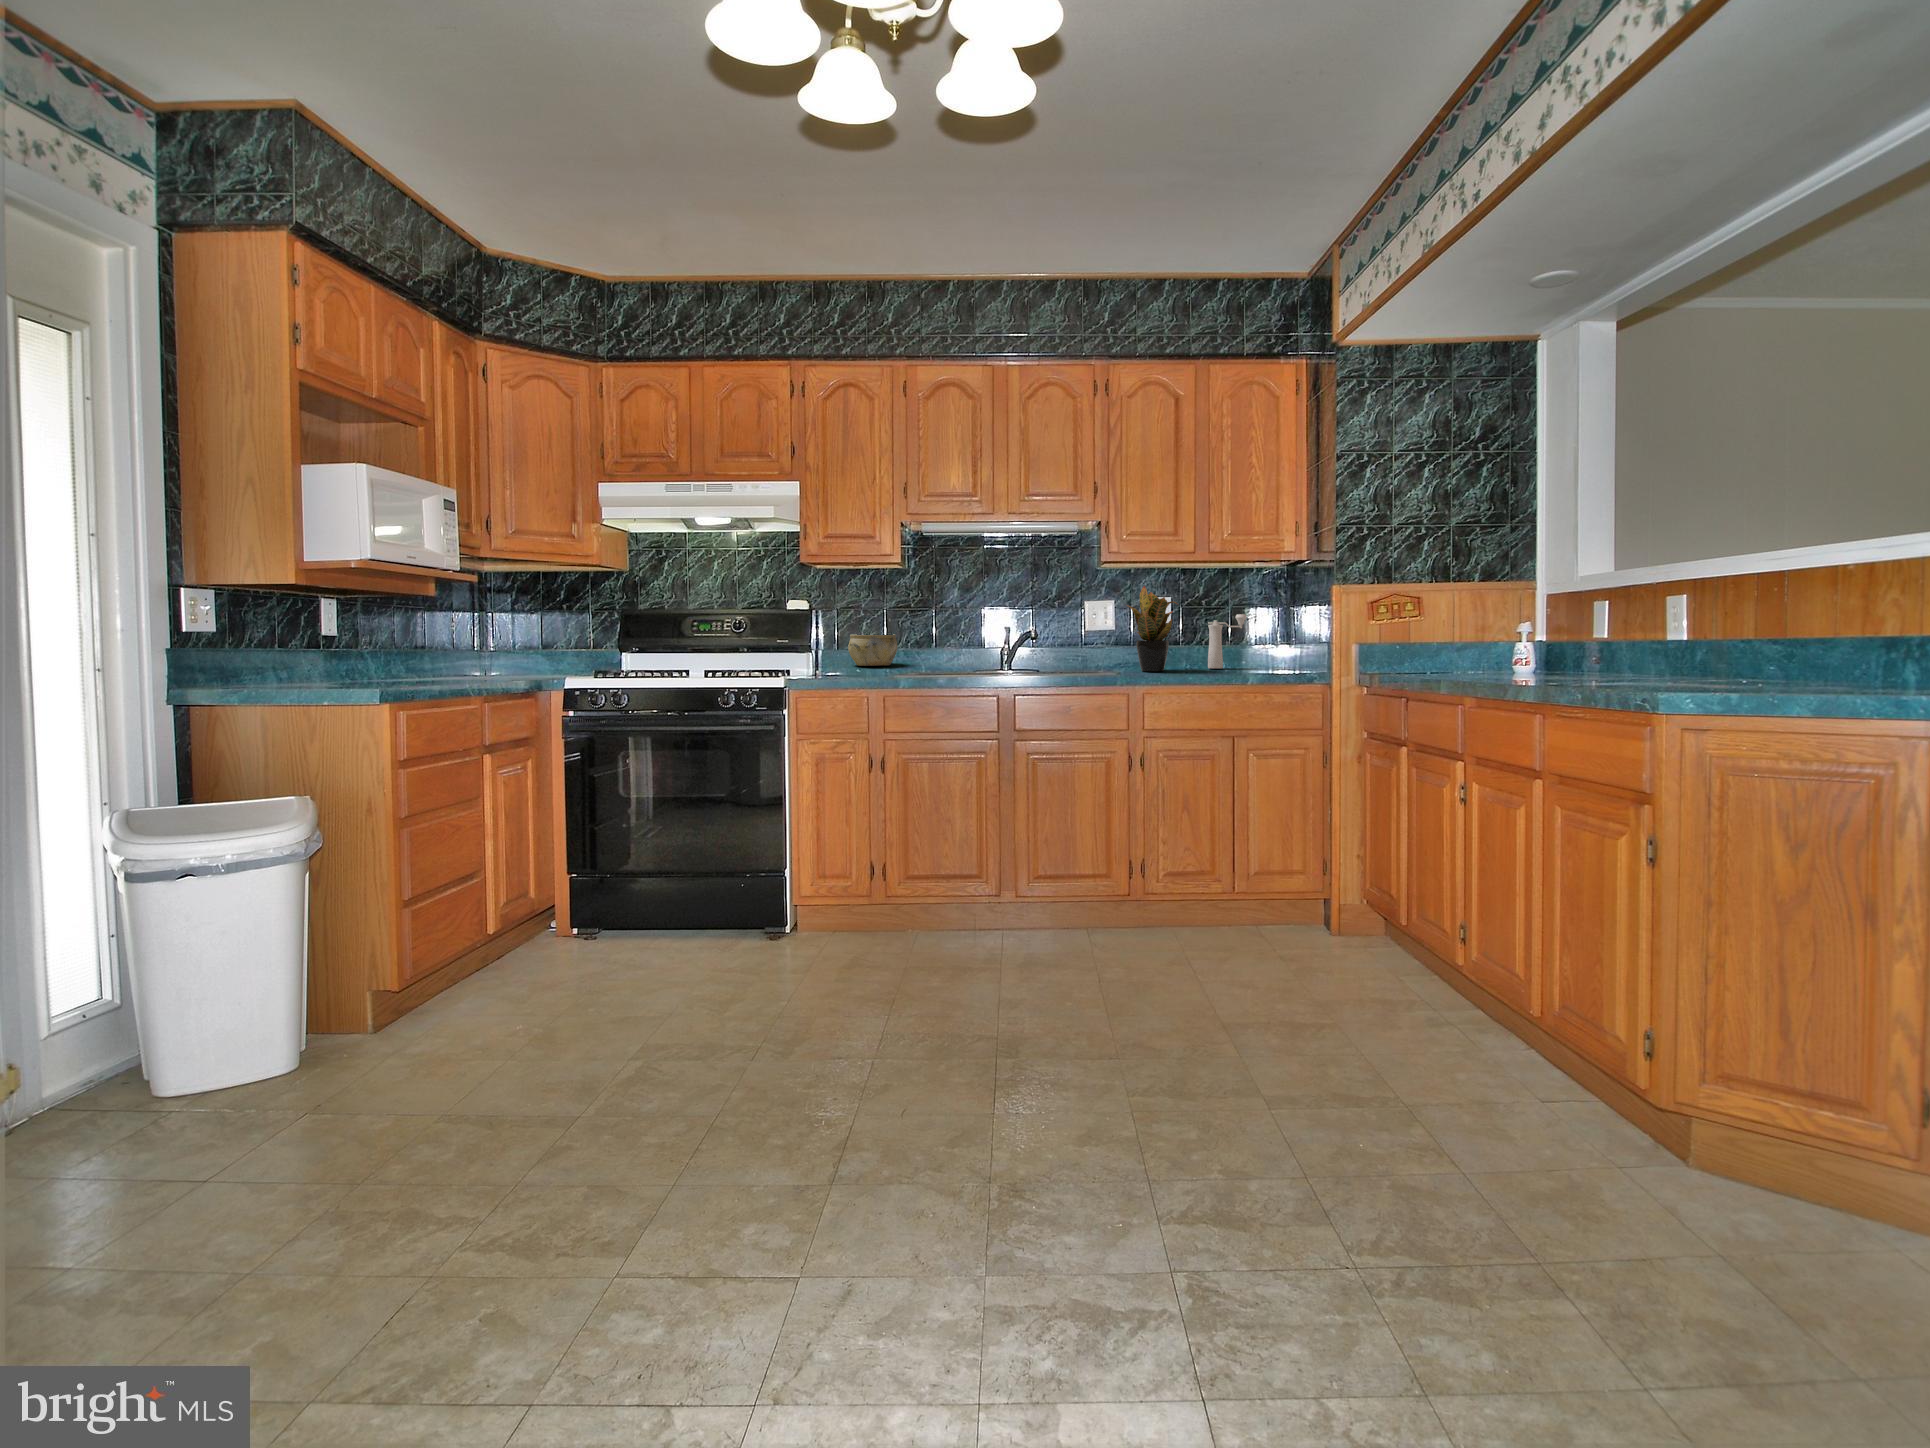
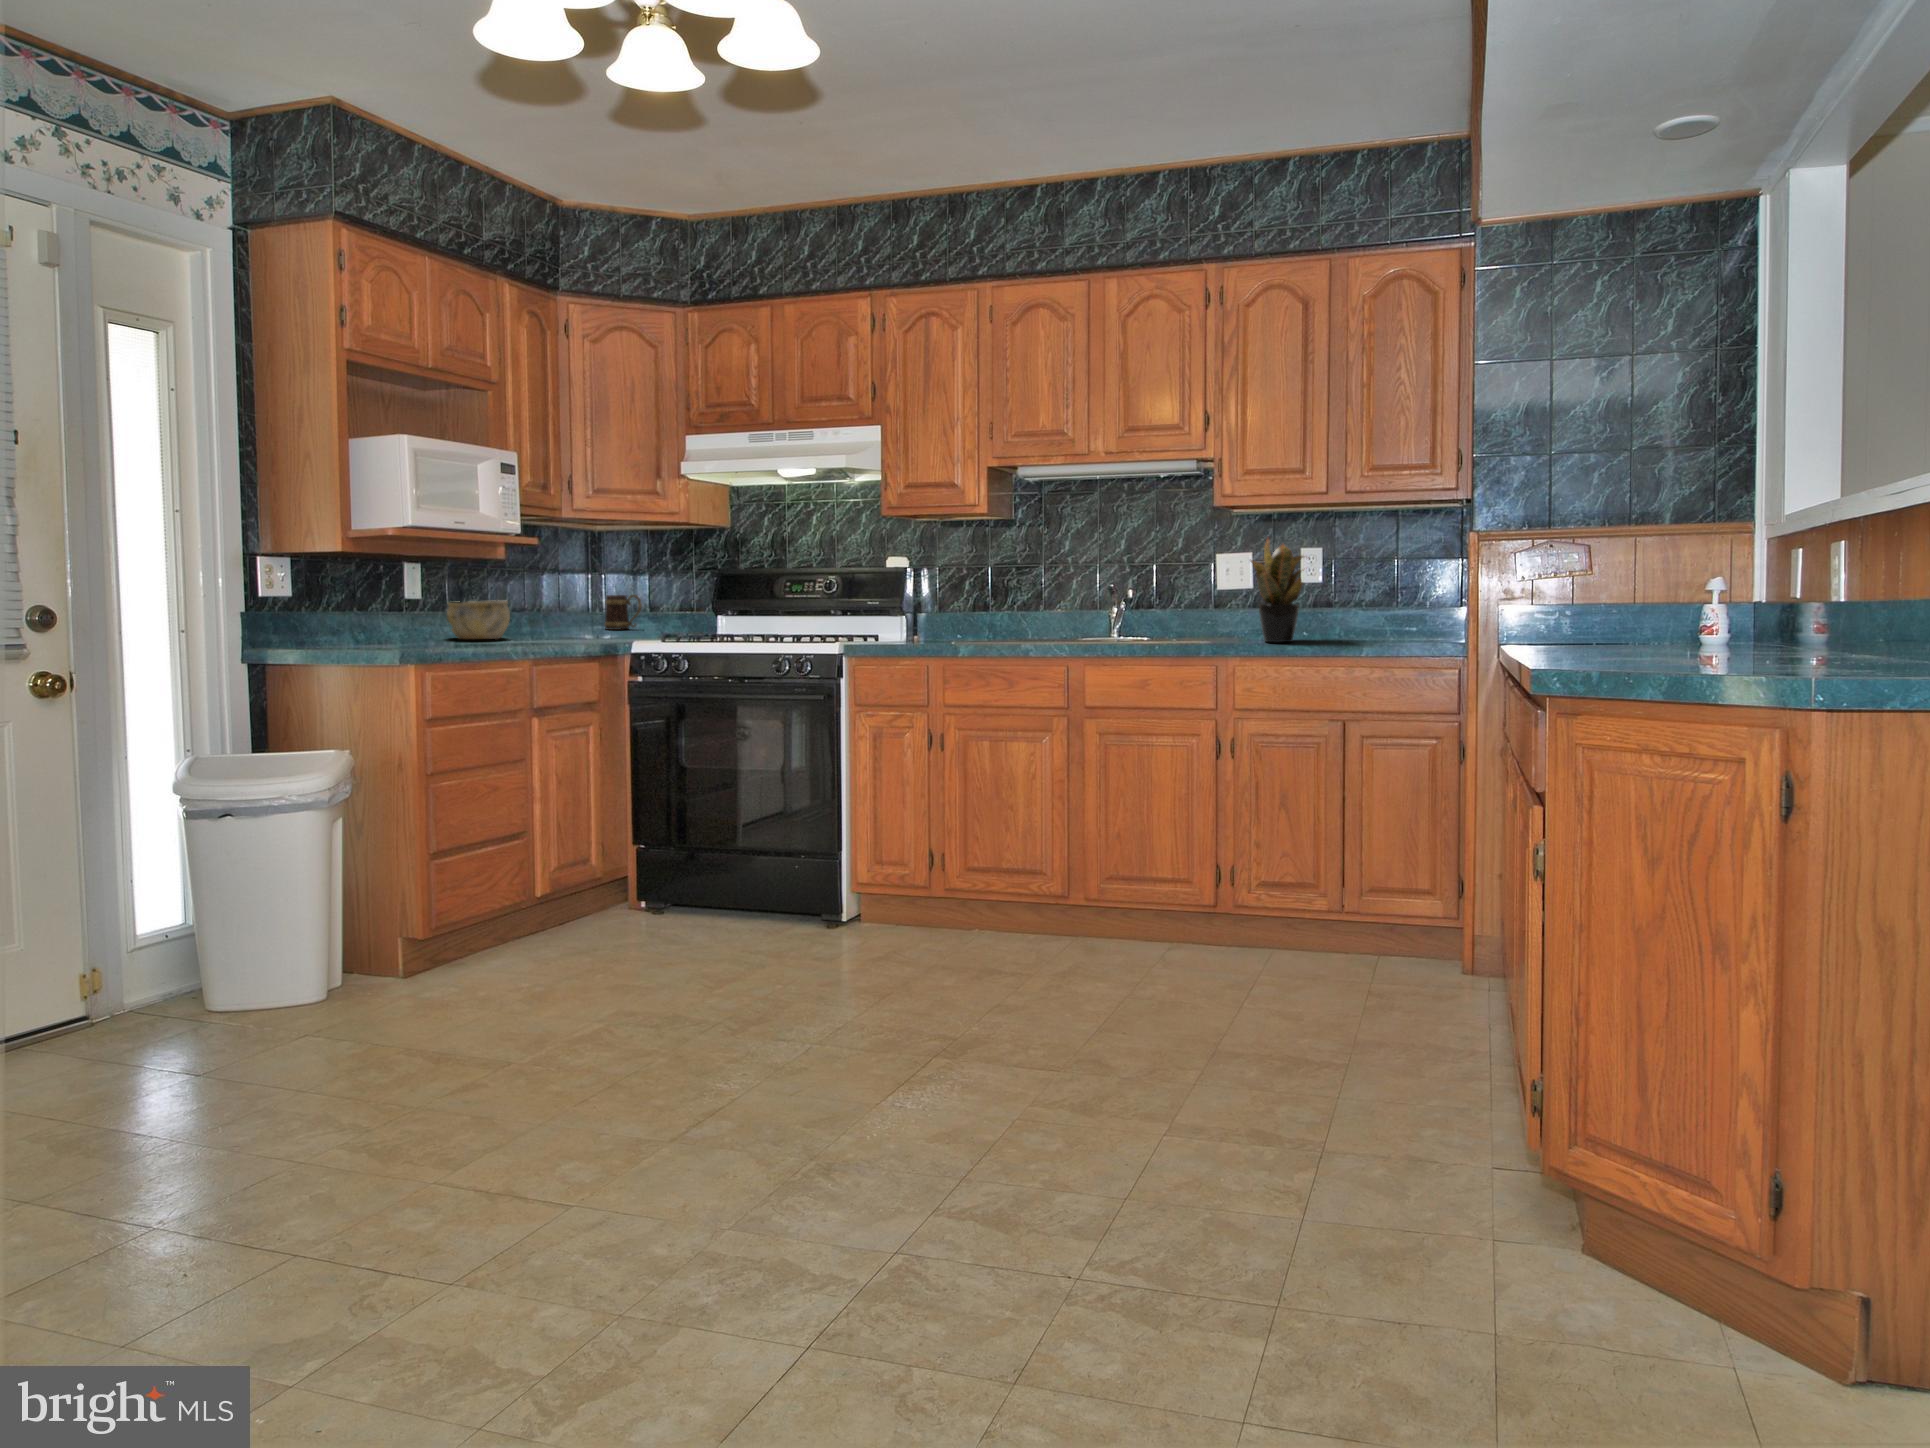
pepper mill: present [1208,614,1247,668] -> none [1356,570,1411,639]
mug: none [503,633,542,667] -> present [605,595,642,630]
ceramic bowl: present [848,634,897,666] -> present [447,601,510,639]

